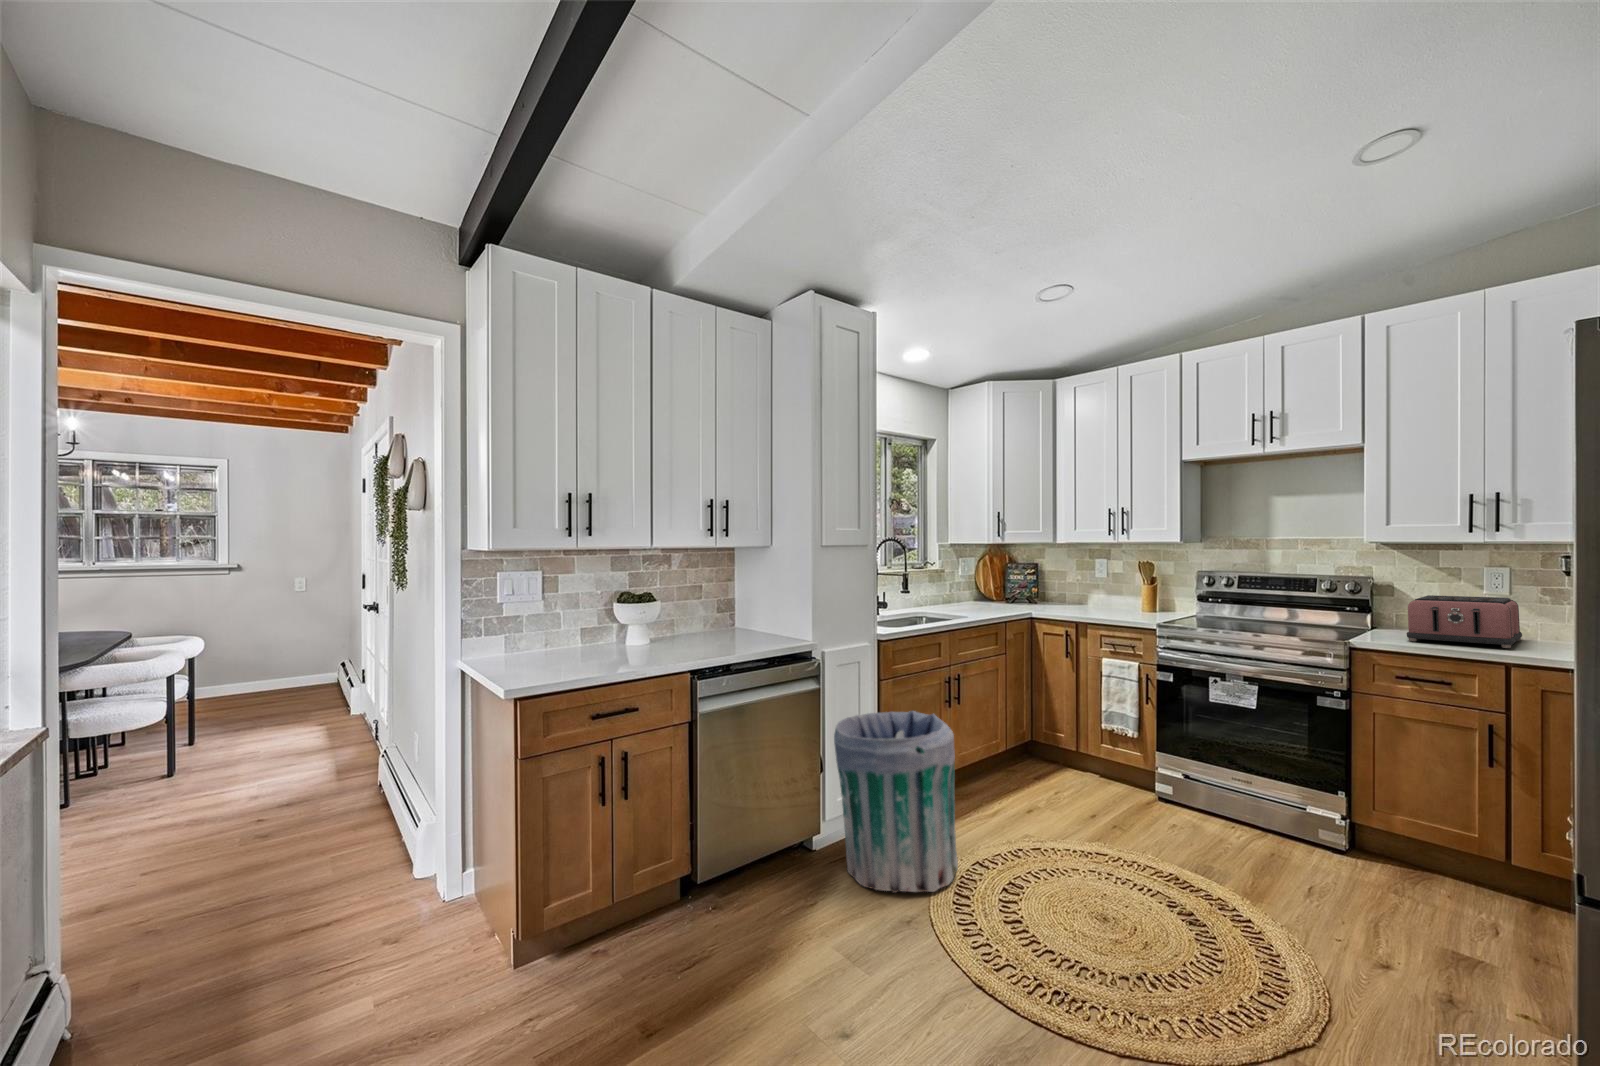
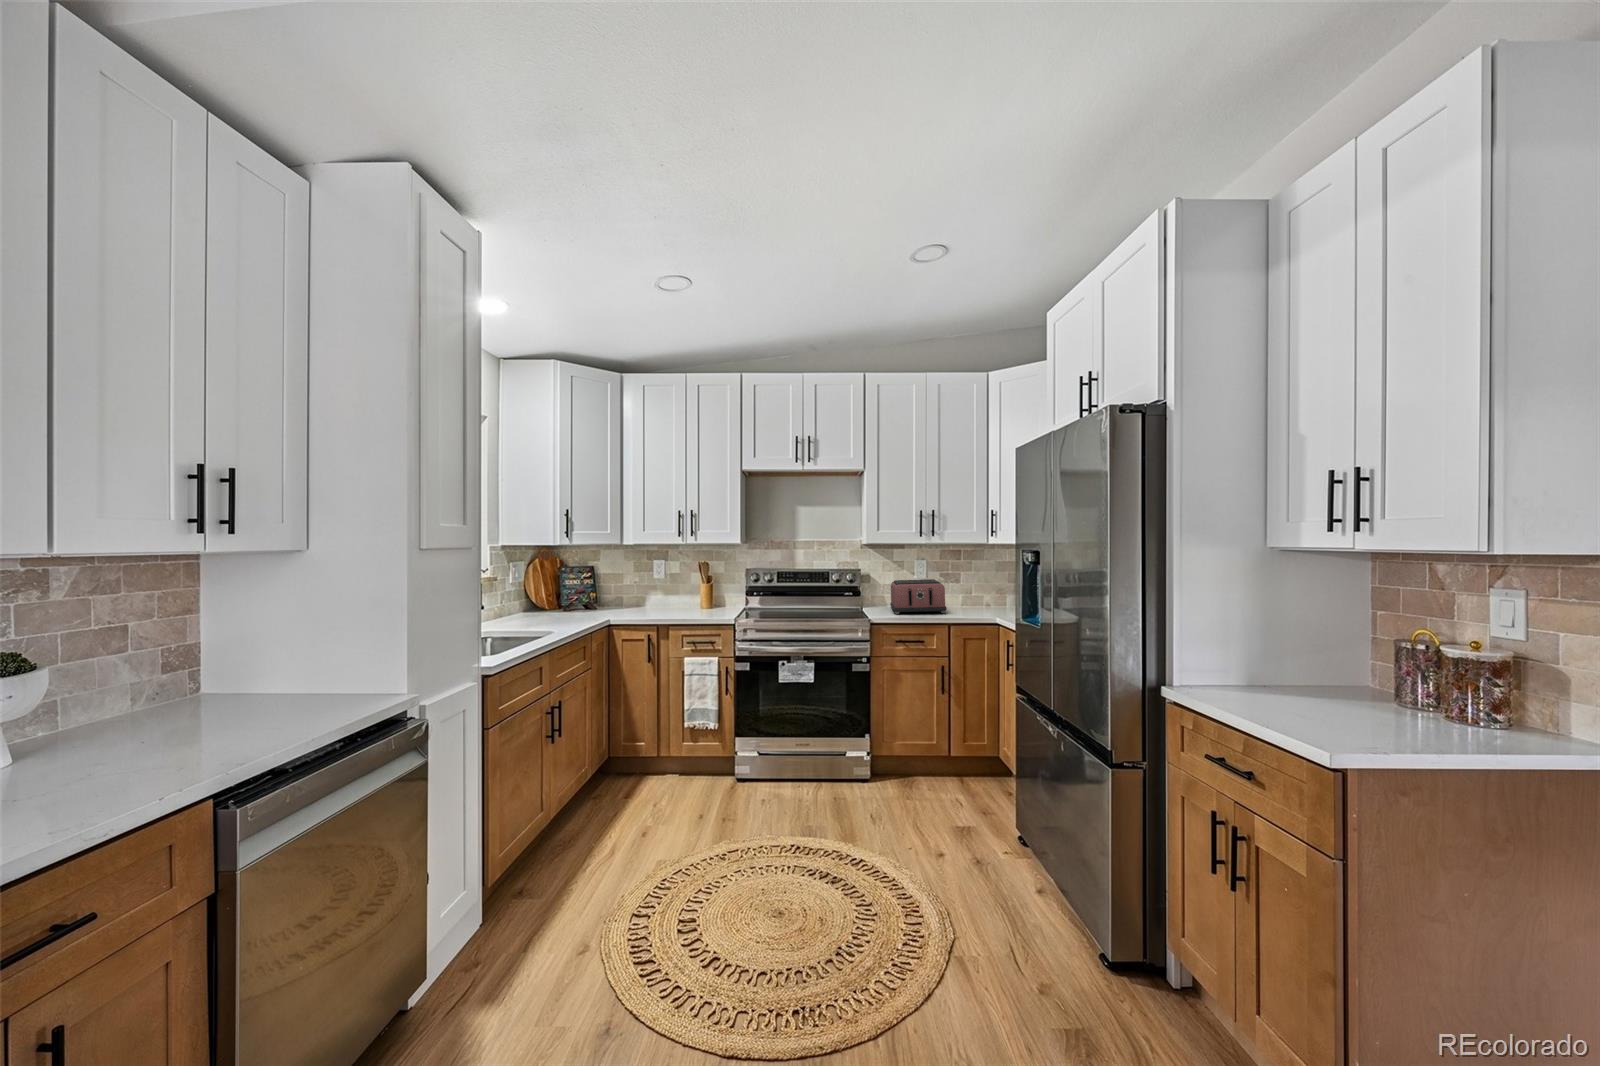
trash can: present [834,711,958,893] -> none [455,756,625,1013]

